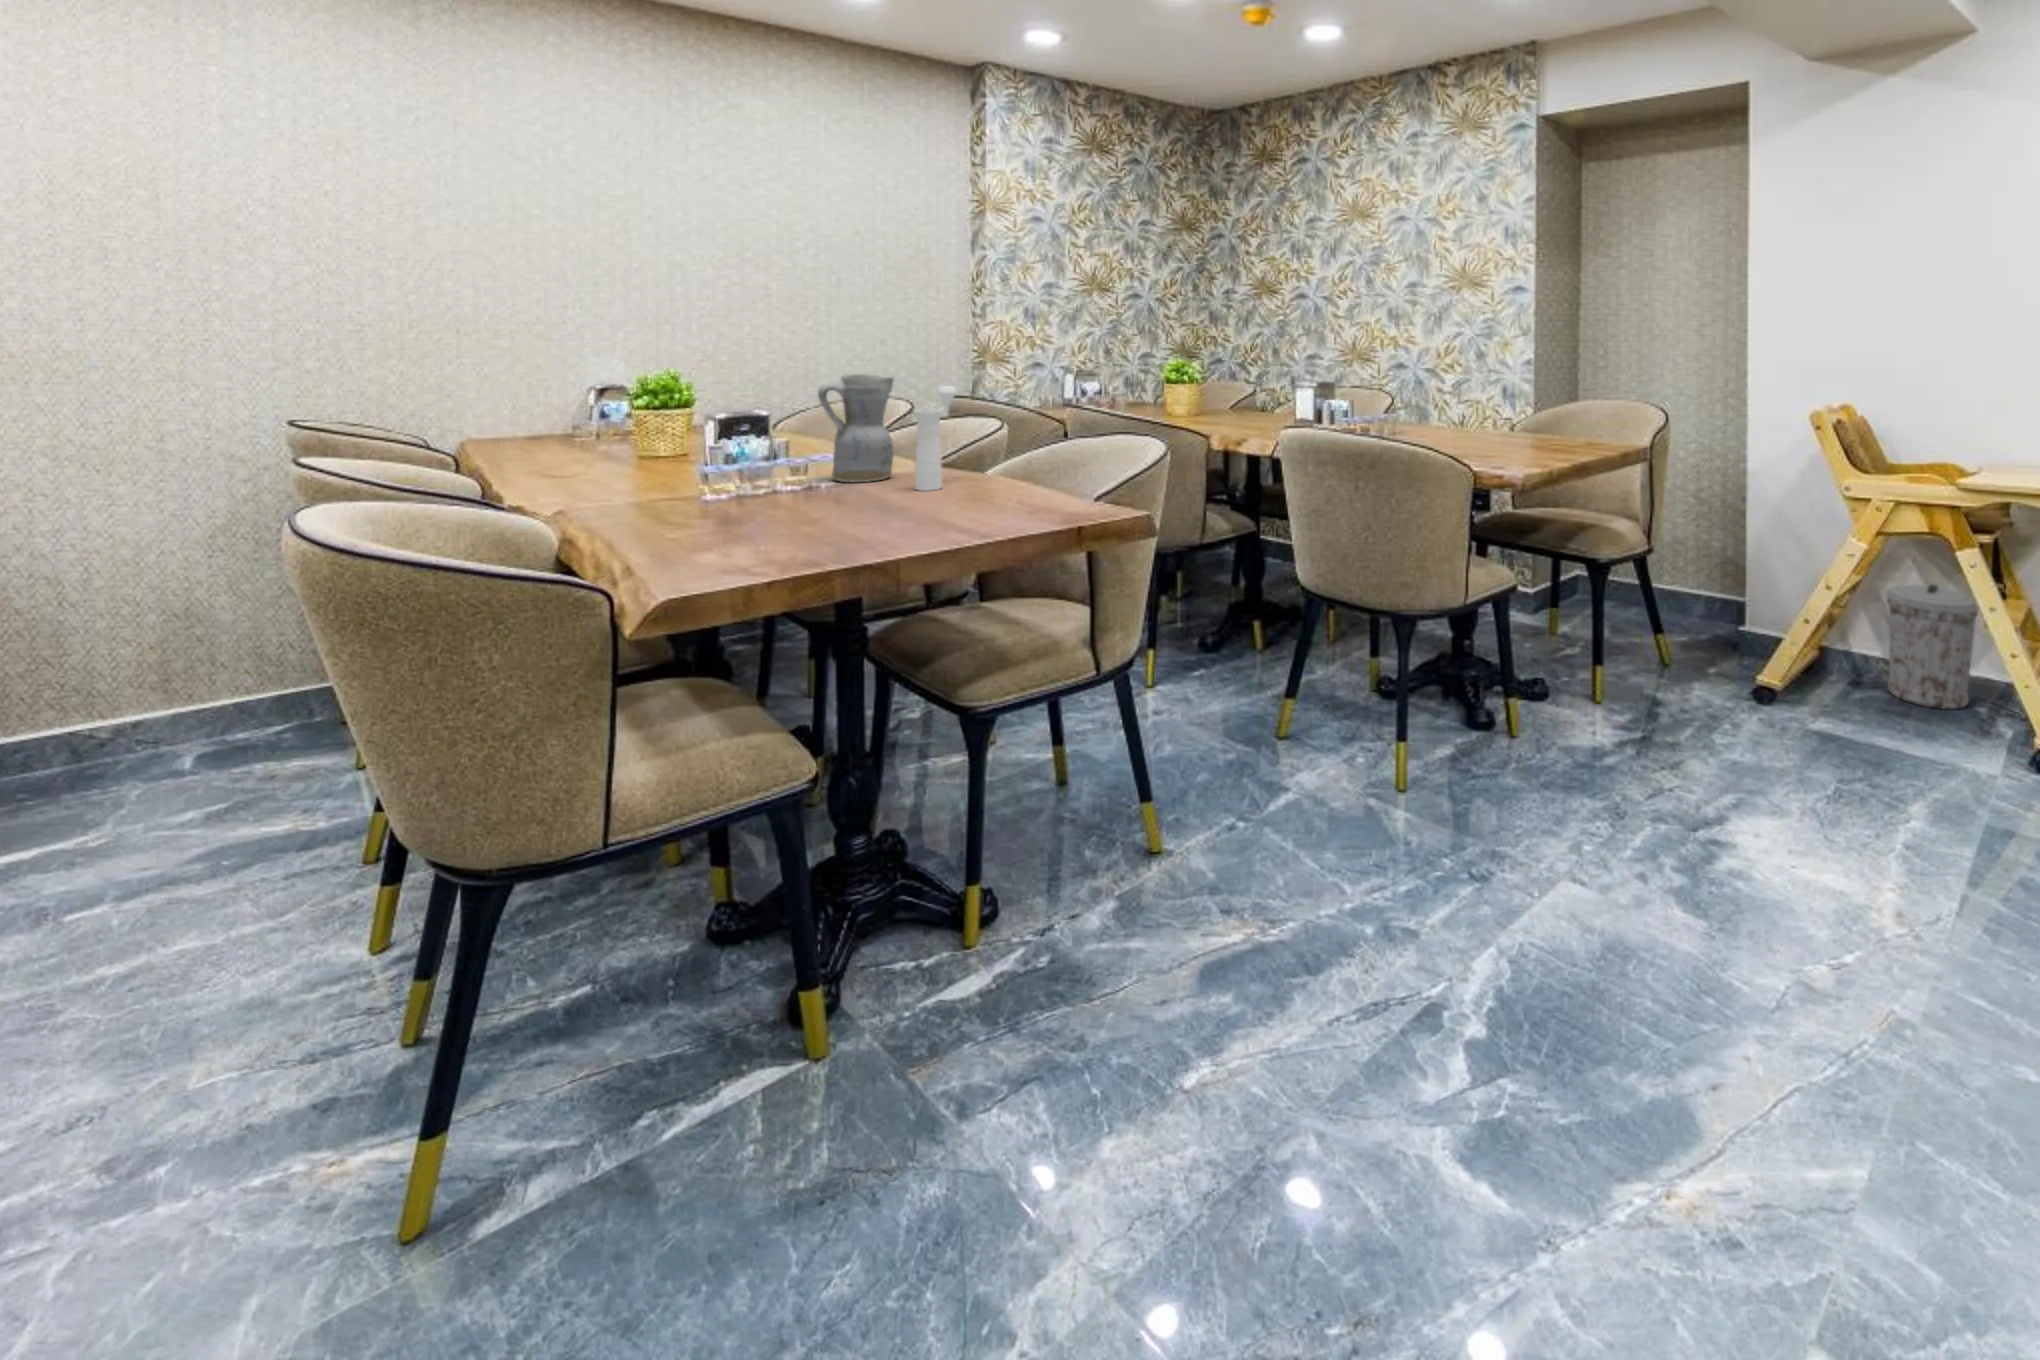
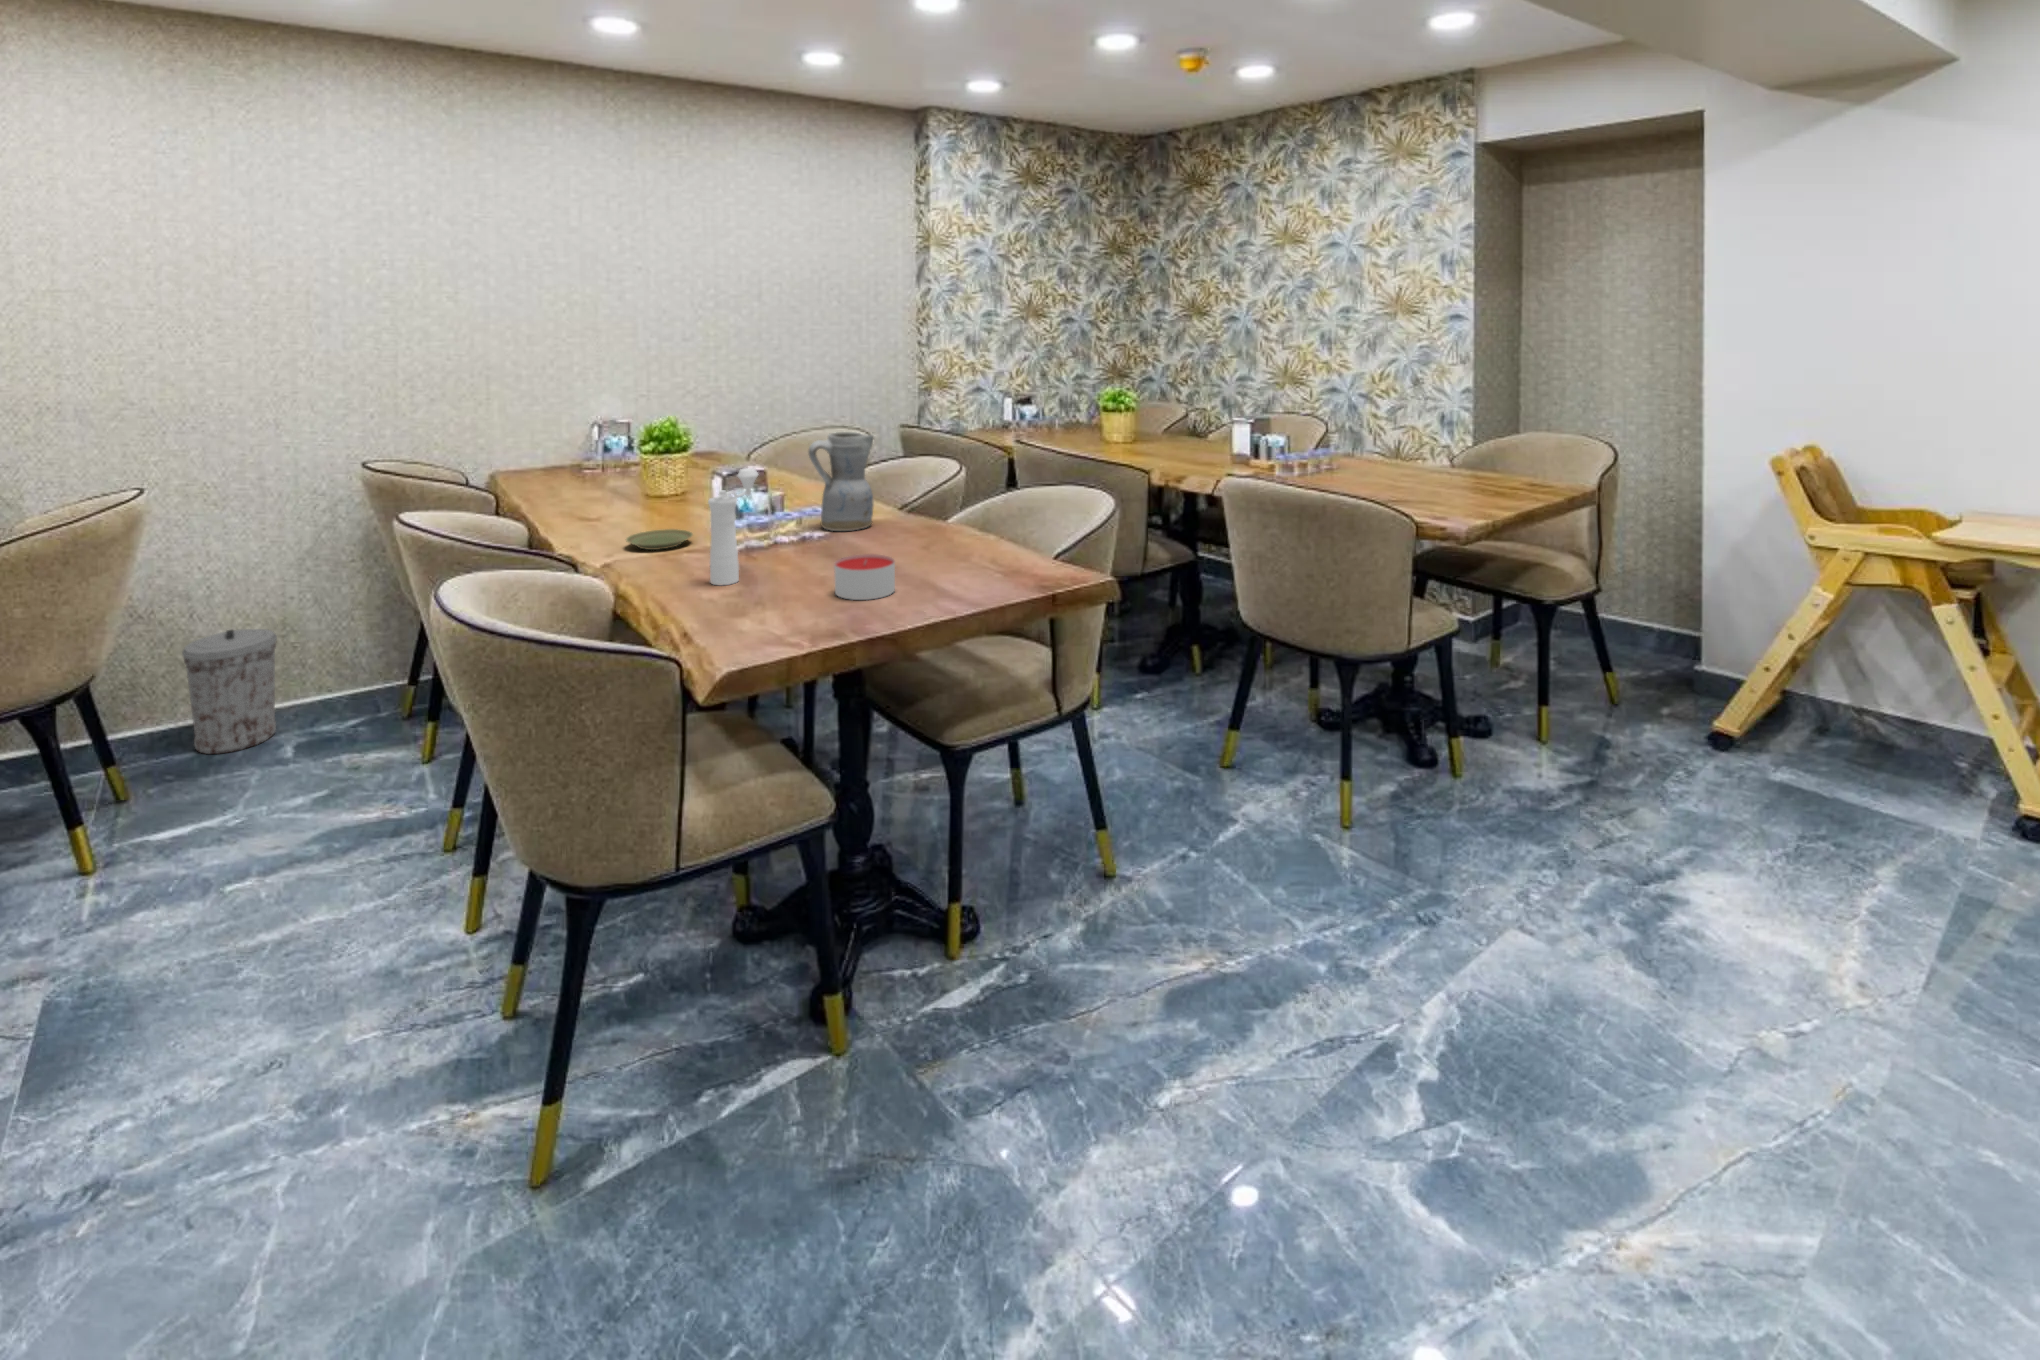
pepper mill: present [915,386,956,491] -> present [708,468,758,585]
plate: none [595,480,678,500] -> present [626,529,693,550]
candle: none [827,489,898,536] -> present [834,554,895,600]
trash can: present [1887,584,1978,709] -> present [182,629,277,754]

